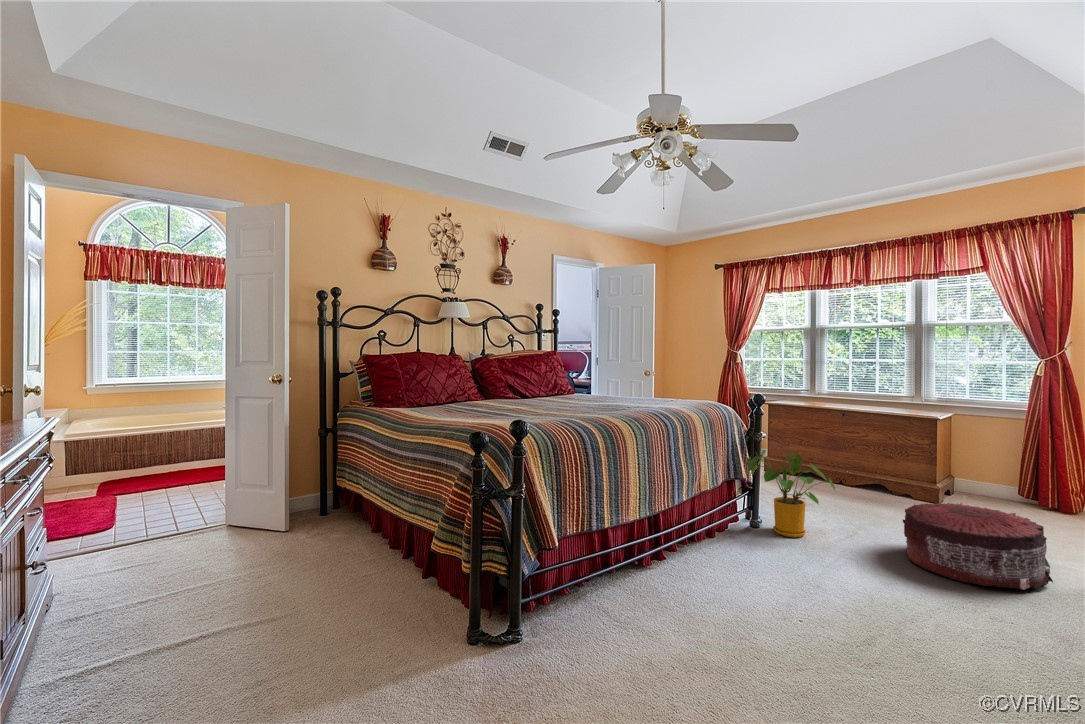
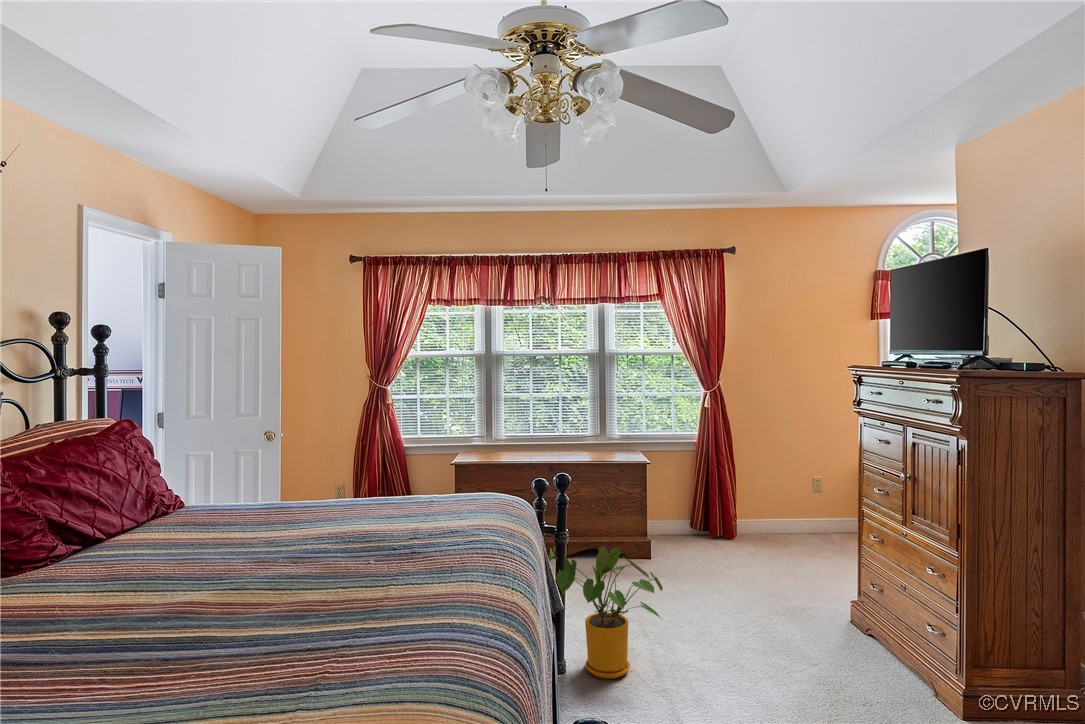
pouf: present [903,503,1053,590] -> none [723,566,862,671]

